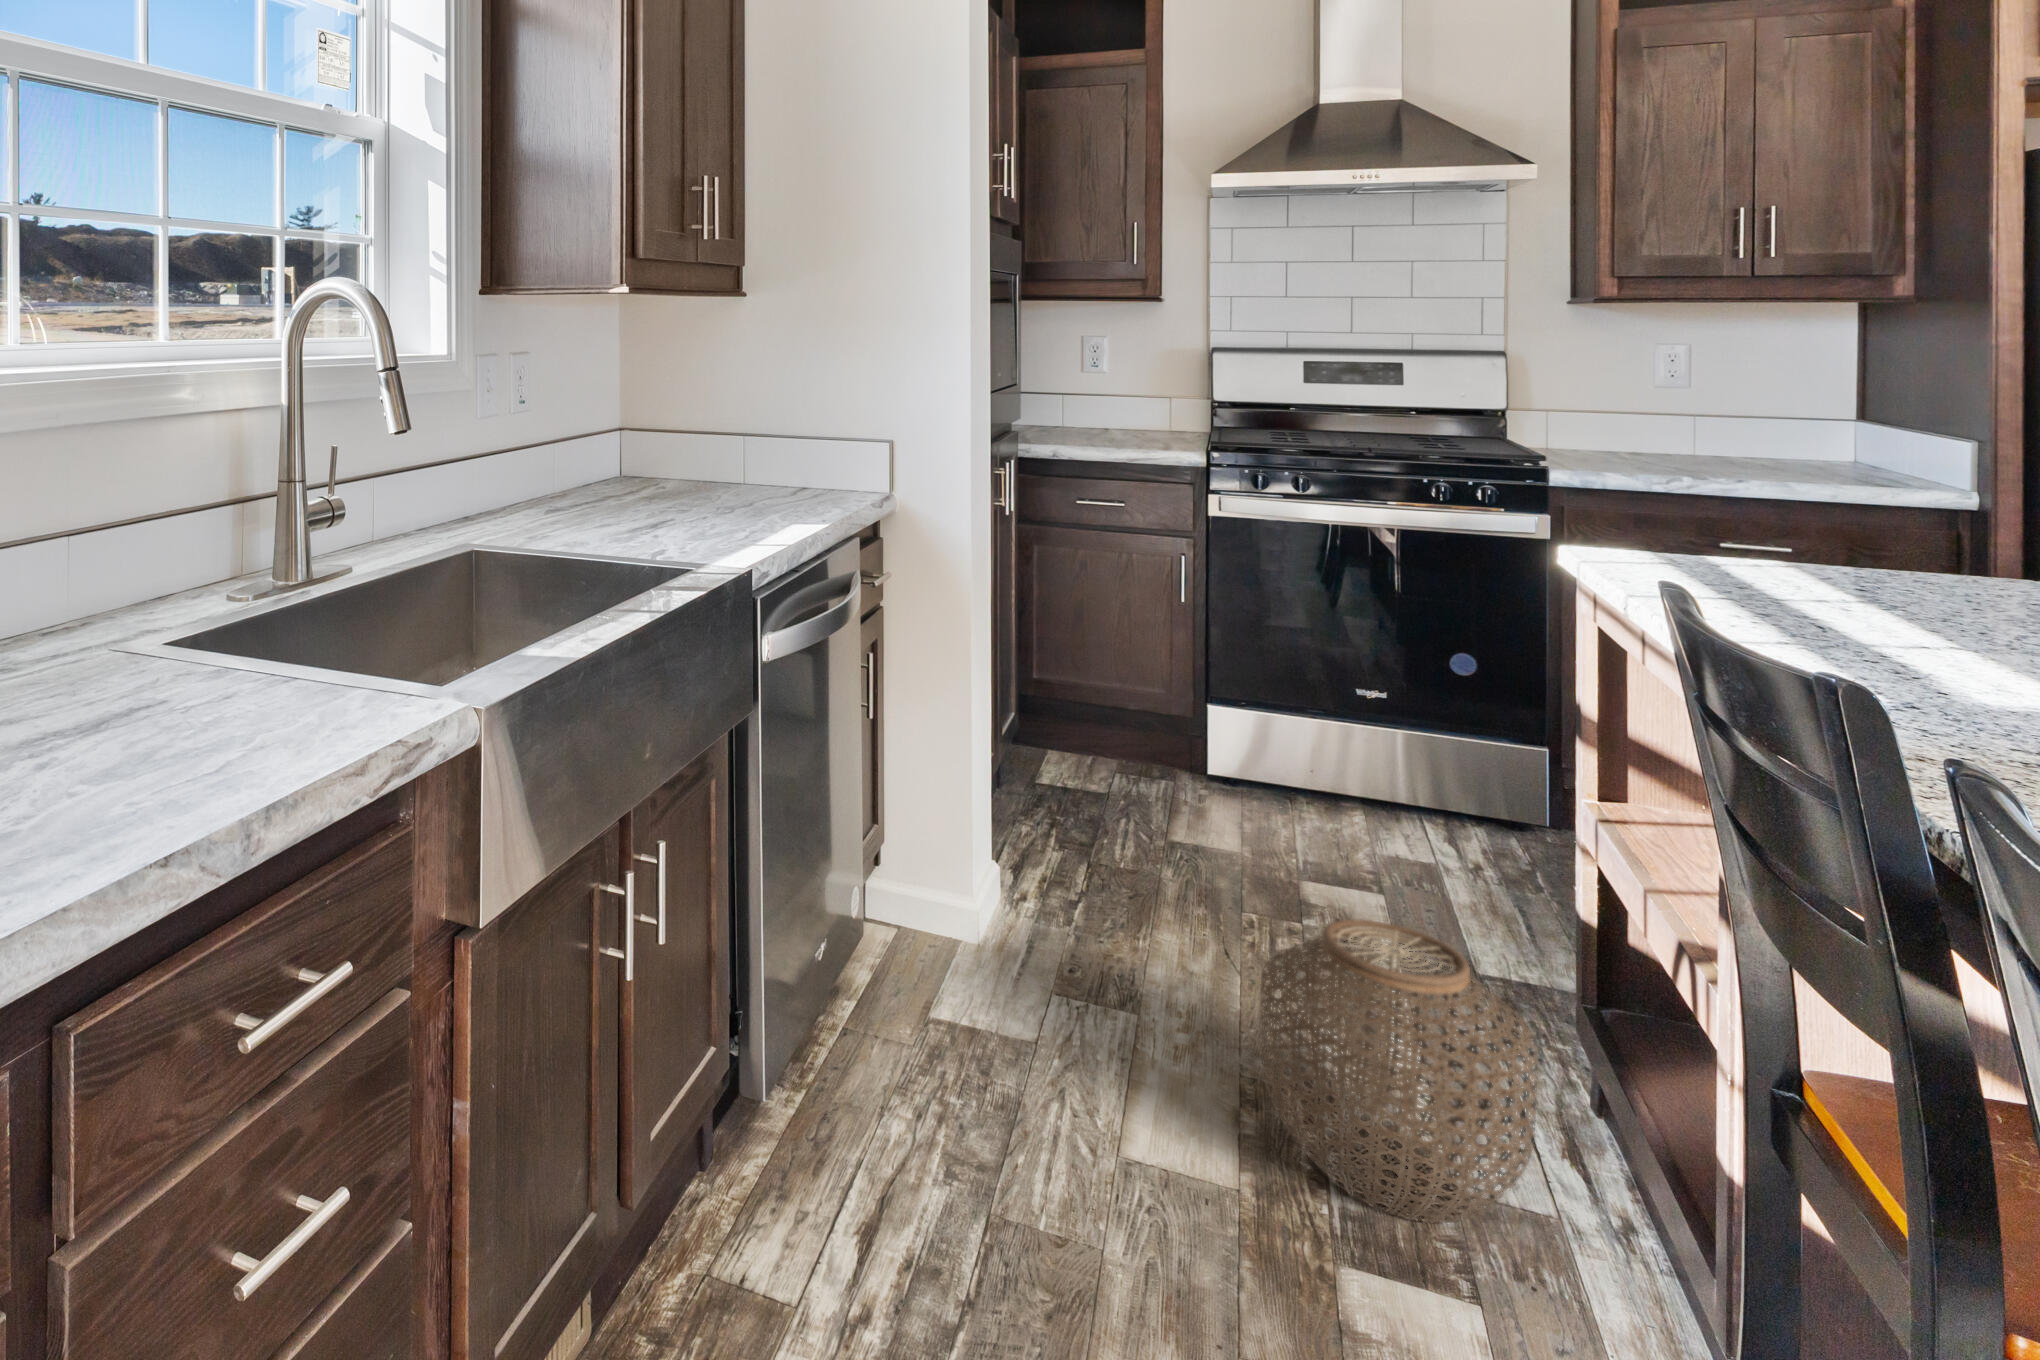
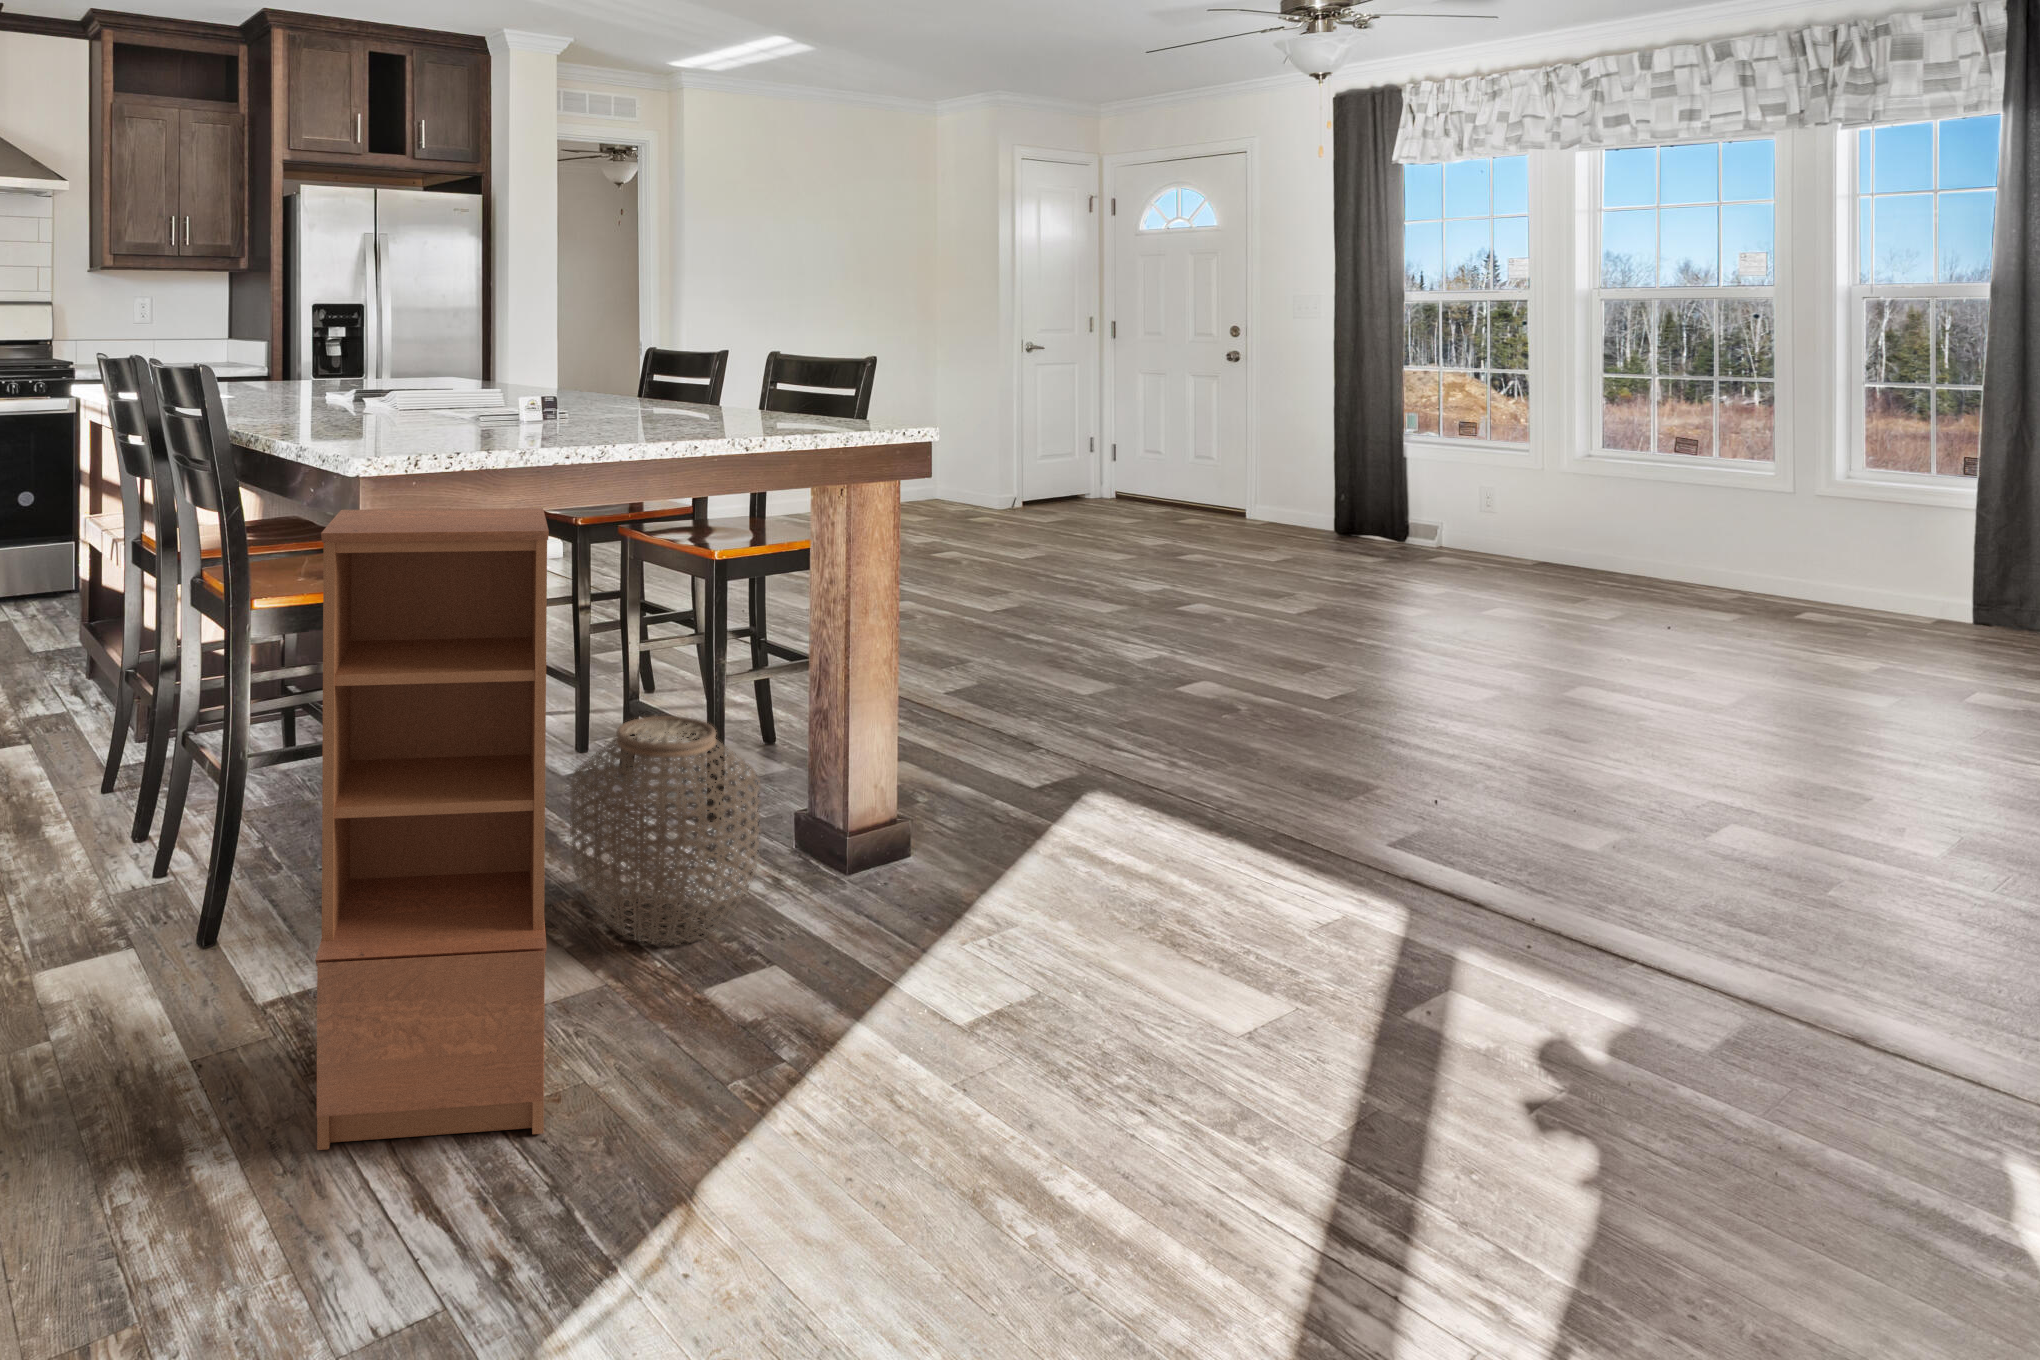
bookcase: none [837,610,1126,1258] -> present [315,508,549,1150]

